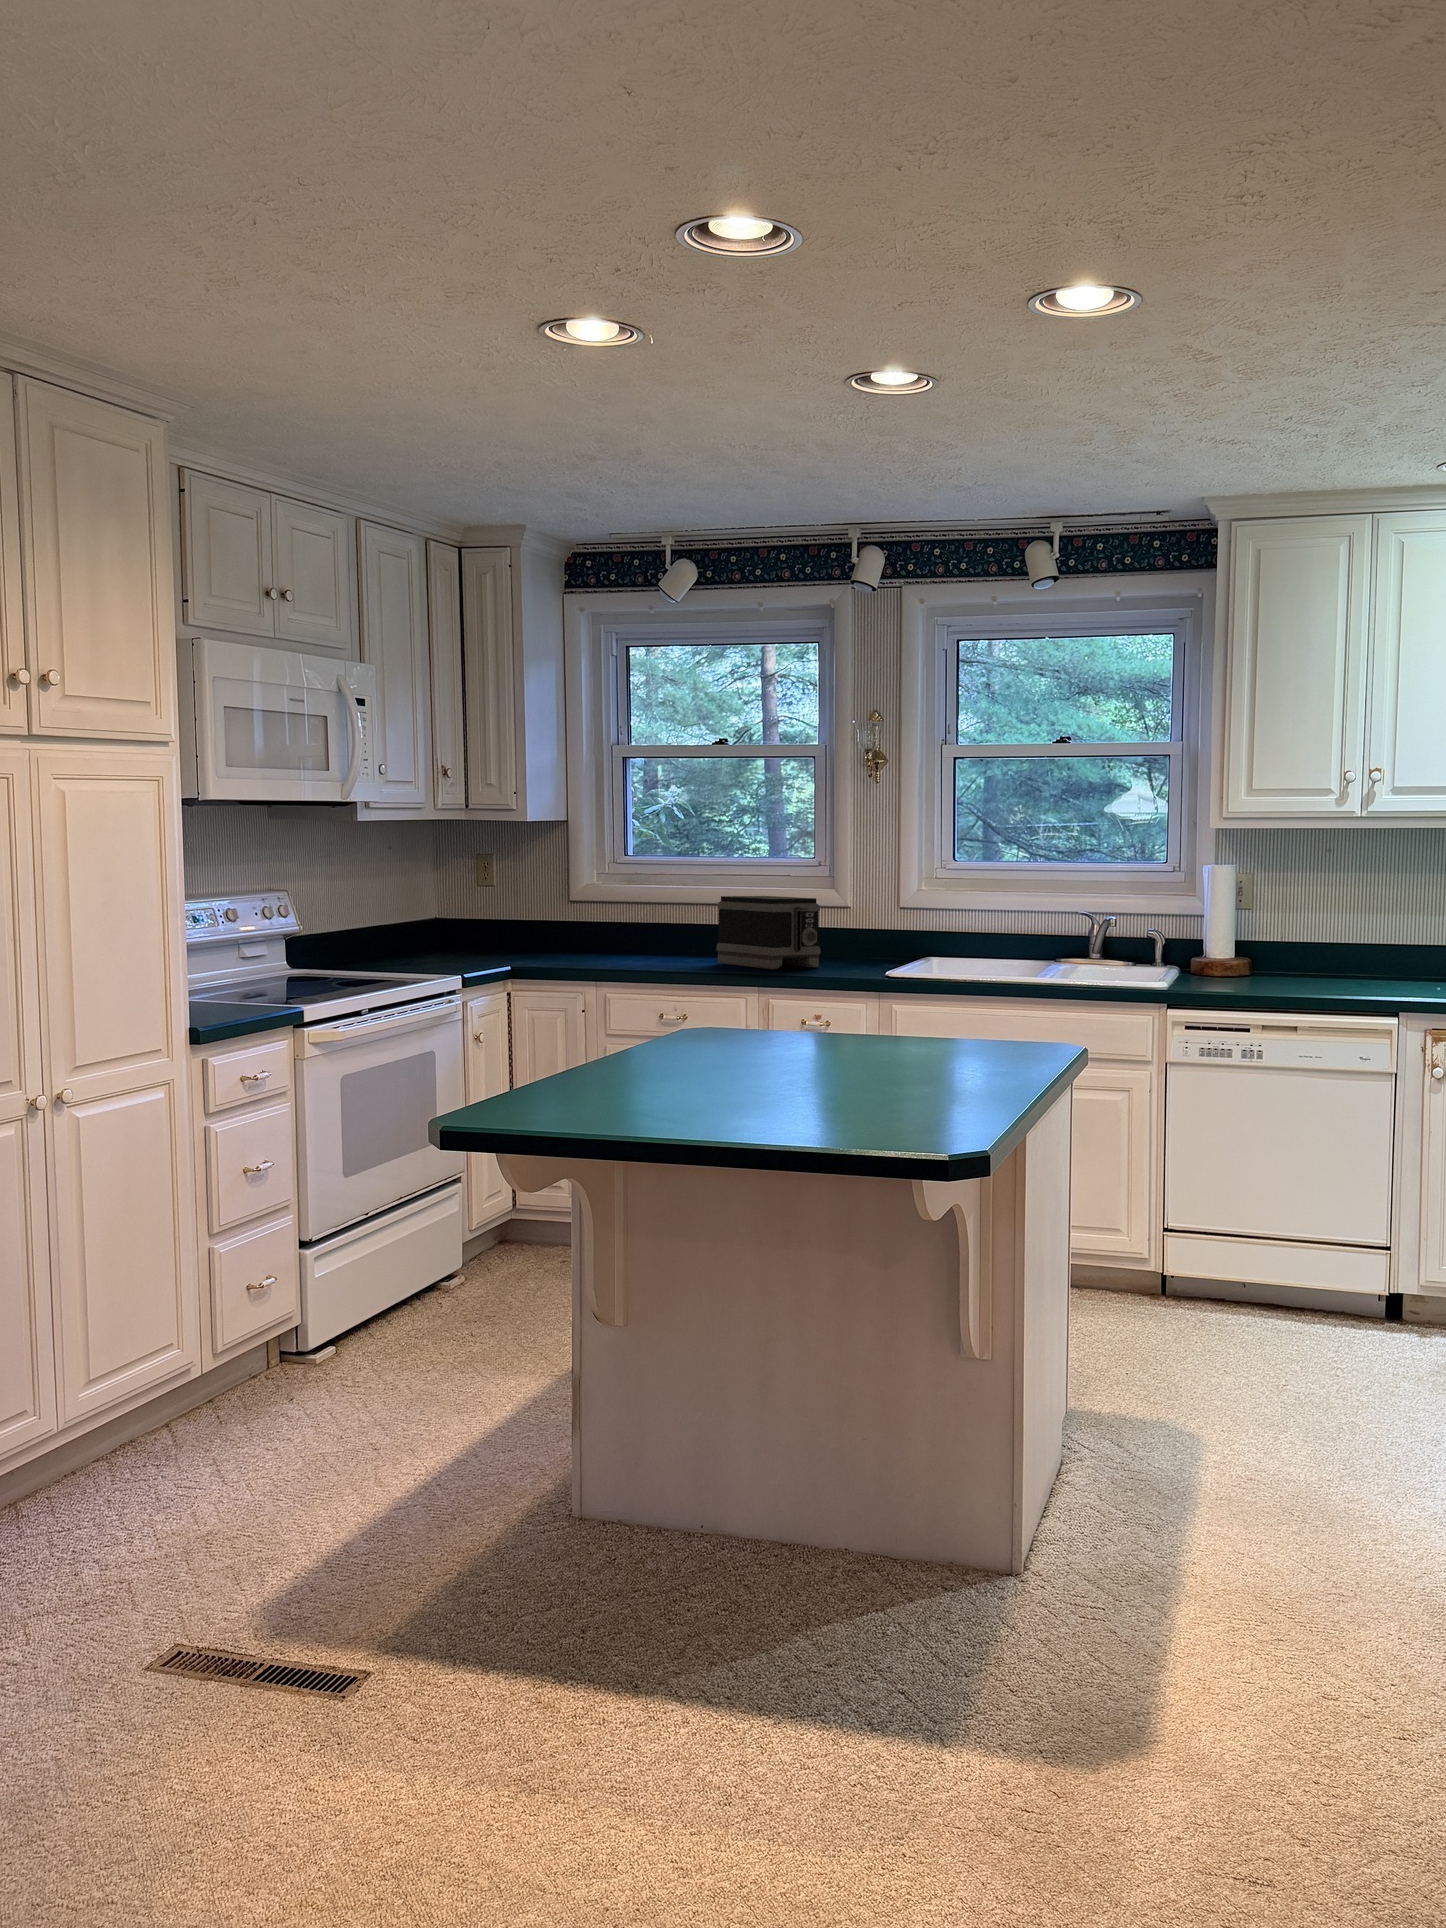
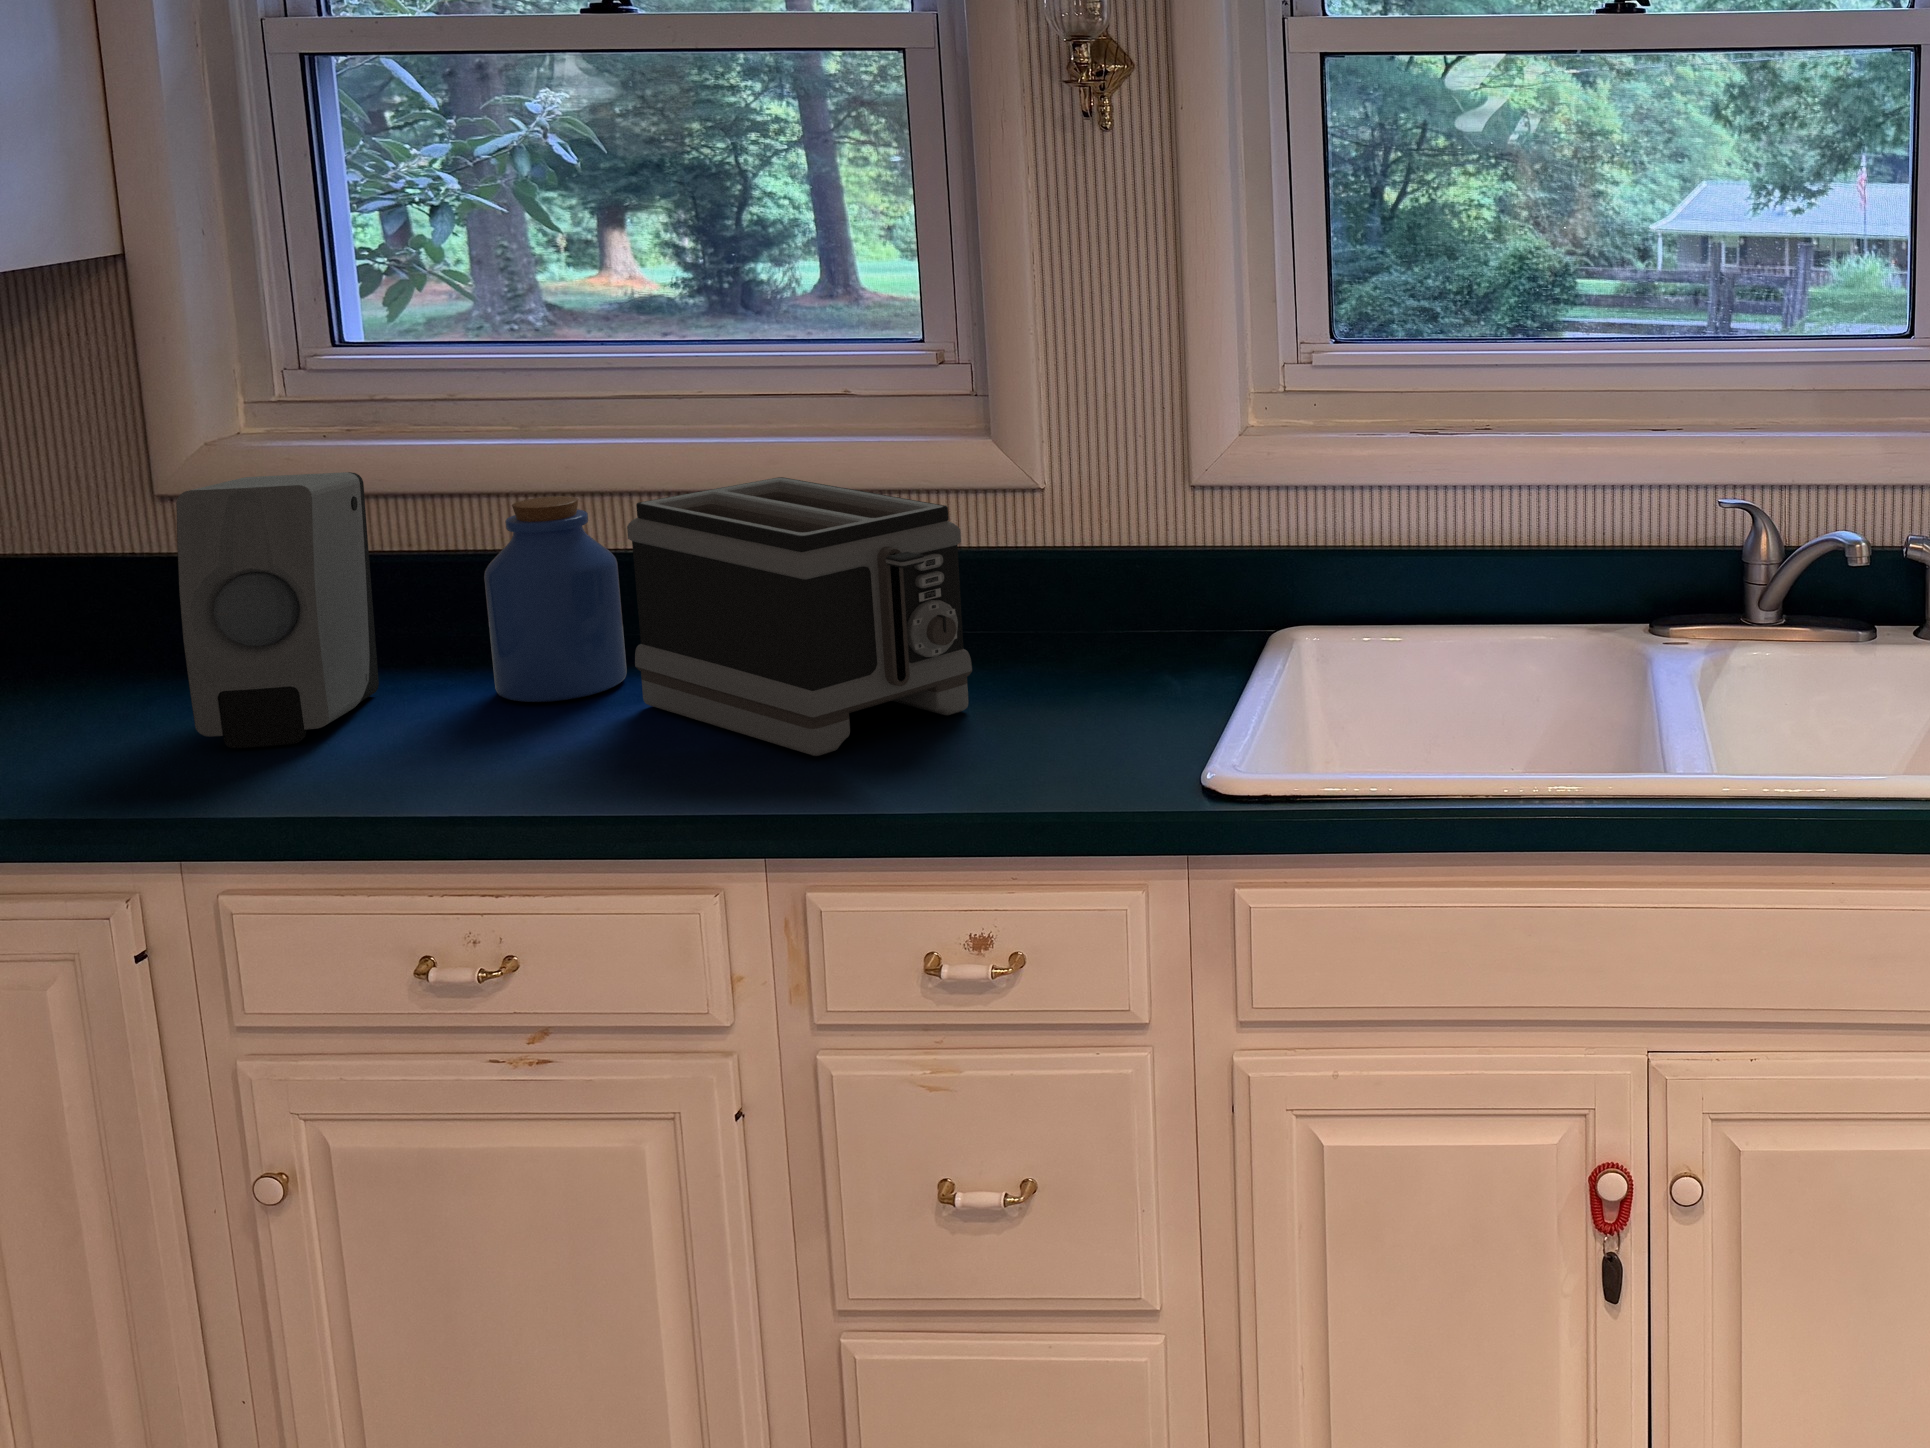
soap dispenser: none [592,883,637,964] -> present [176,472,379,748]
jar: none [672,898,711,962] -> present [484,496,627,702]

